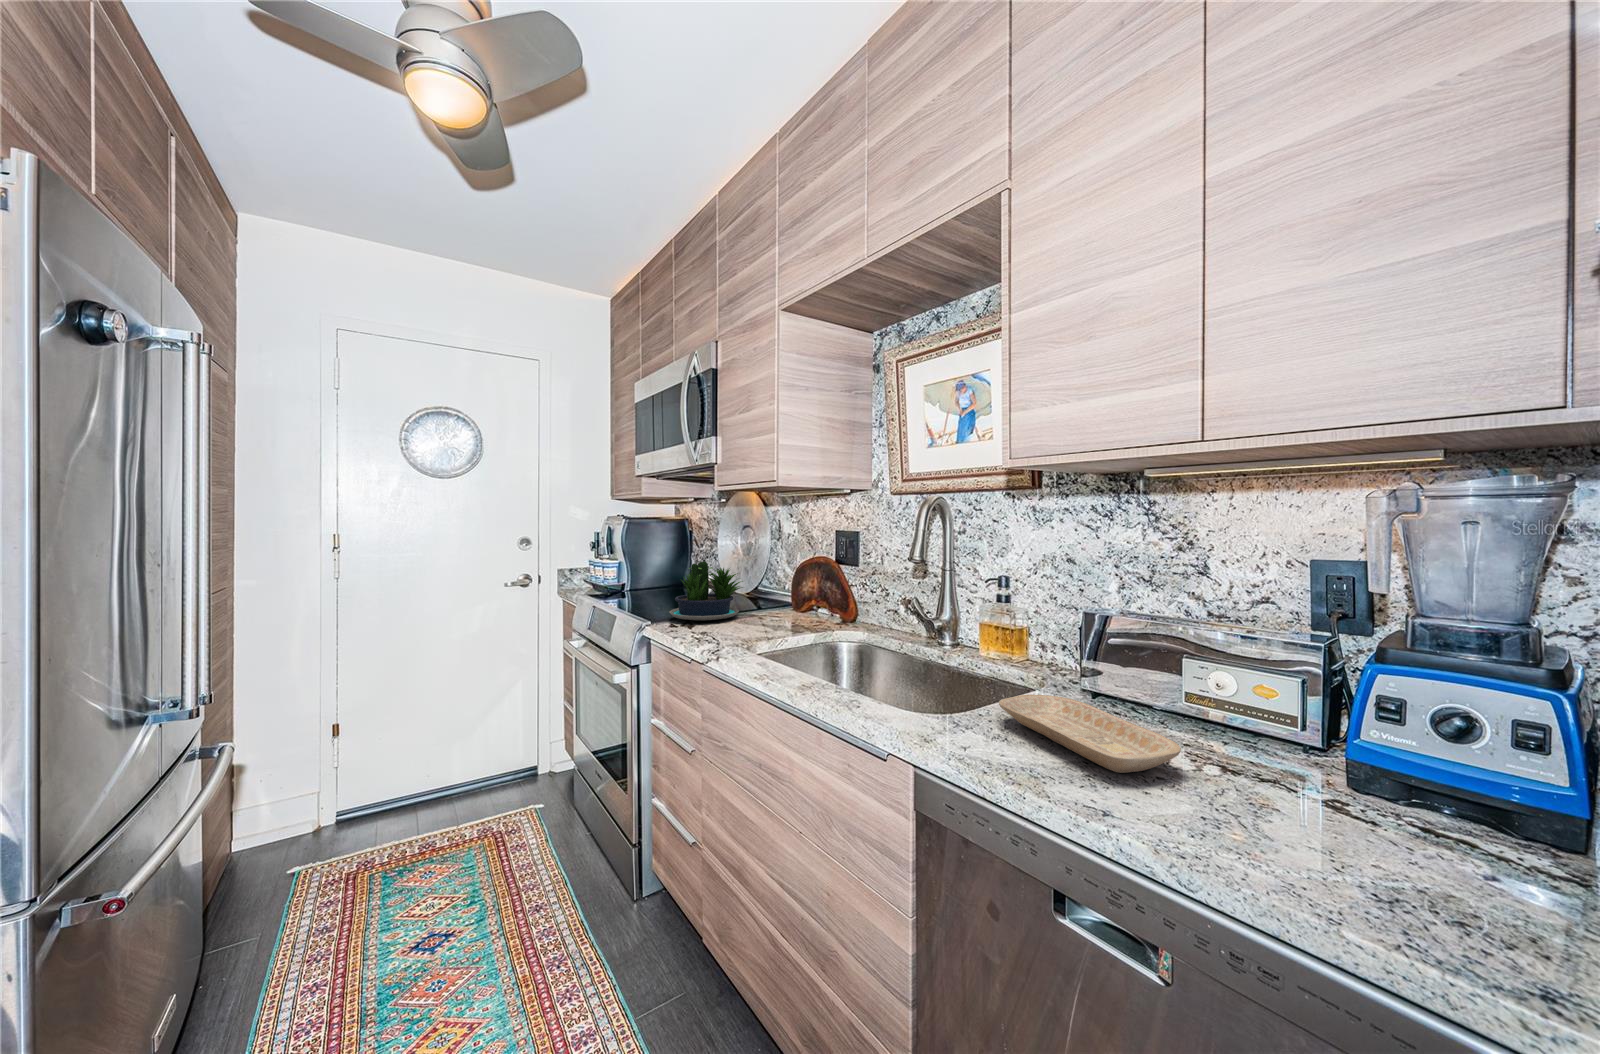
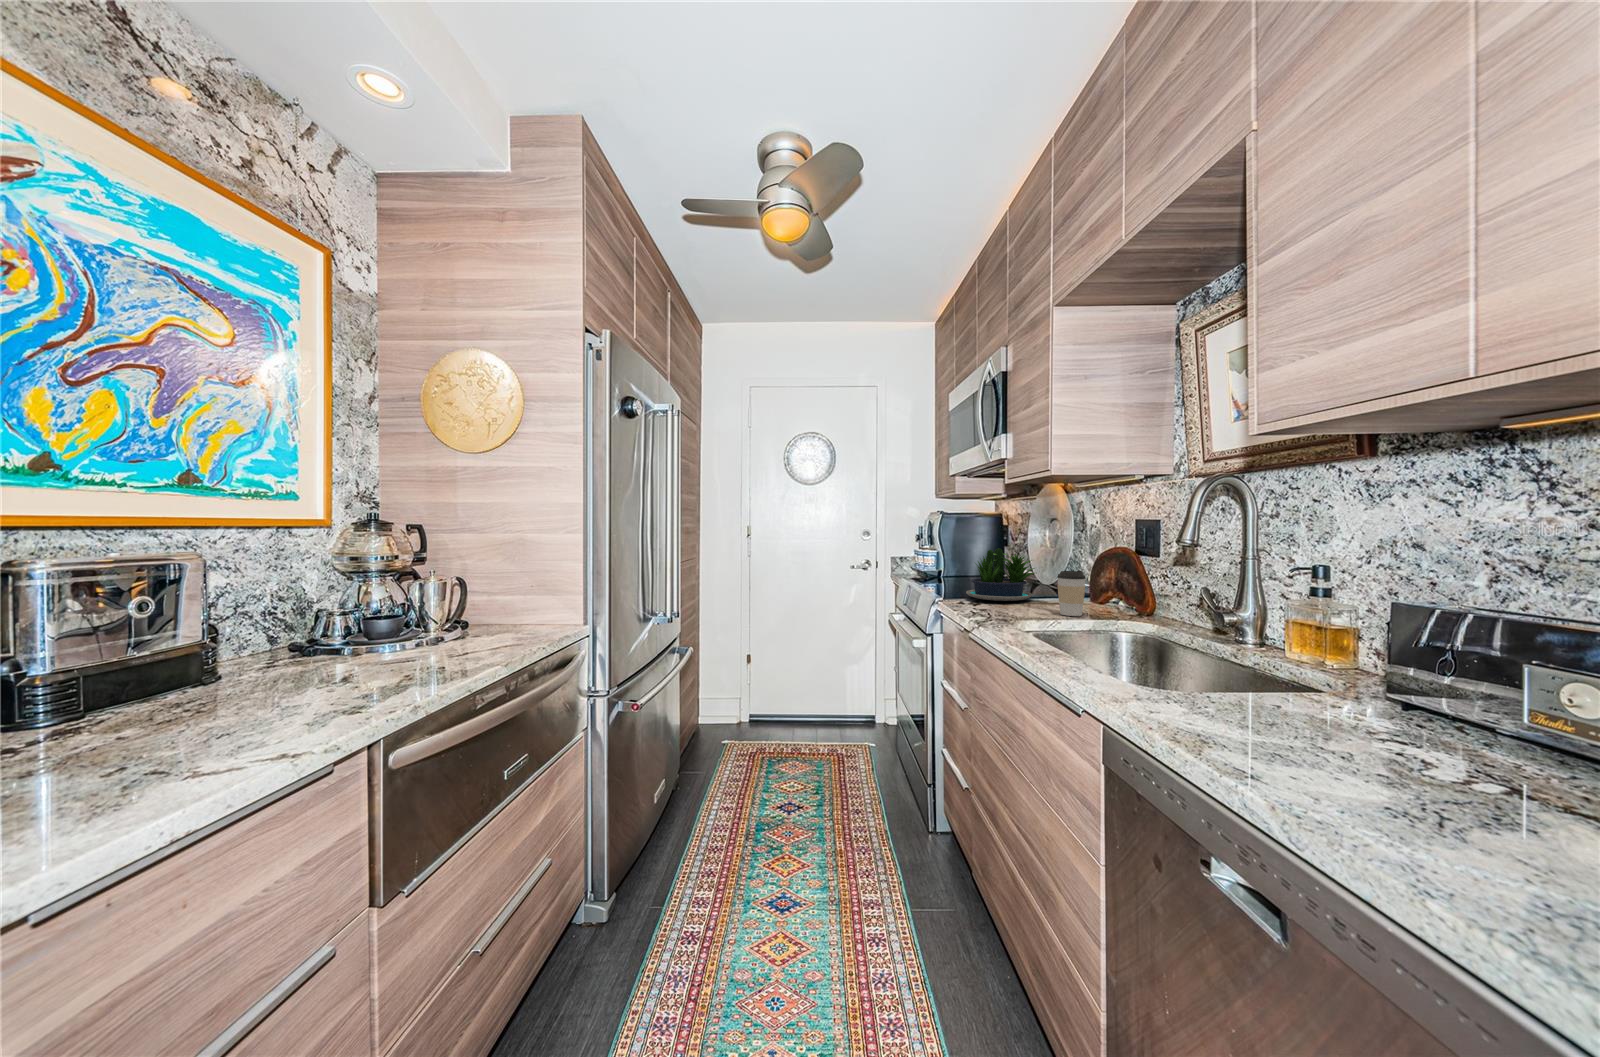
coffee cup: none [774,584,802,632] -> present [1057,570,1086,616]
tray: present [999,695,1181,773] -> none [1237,688,1460,782]

